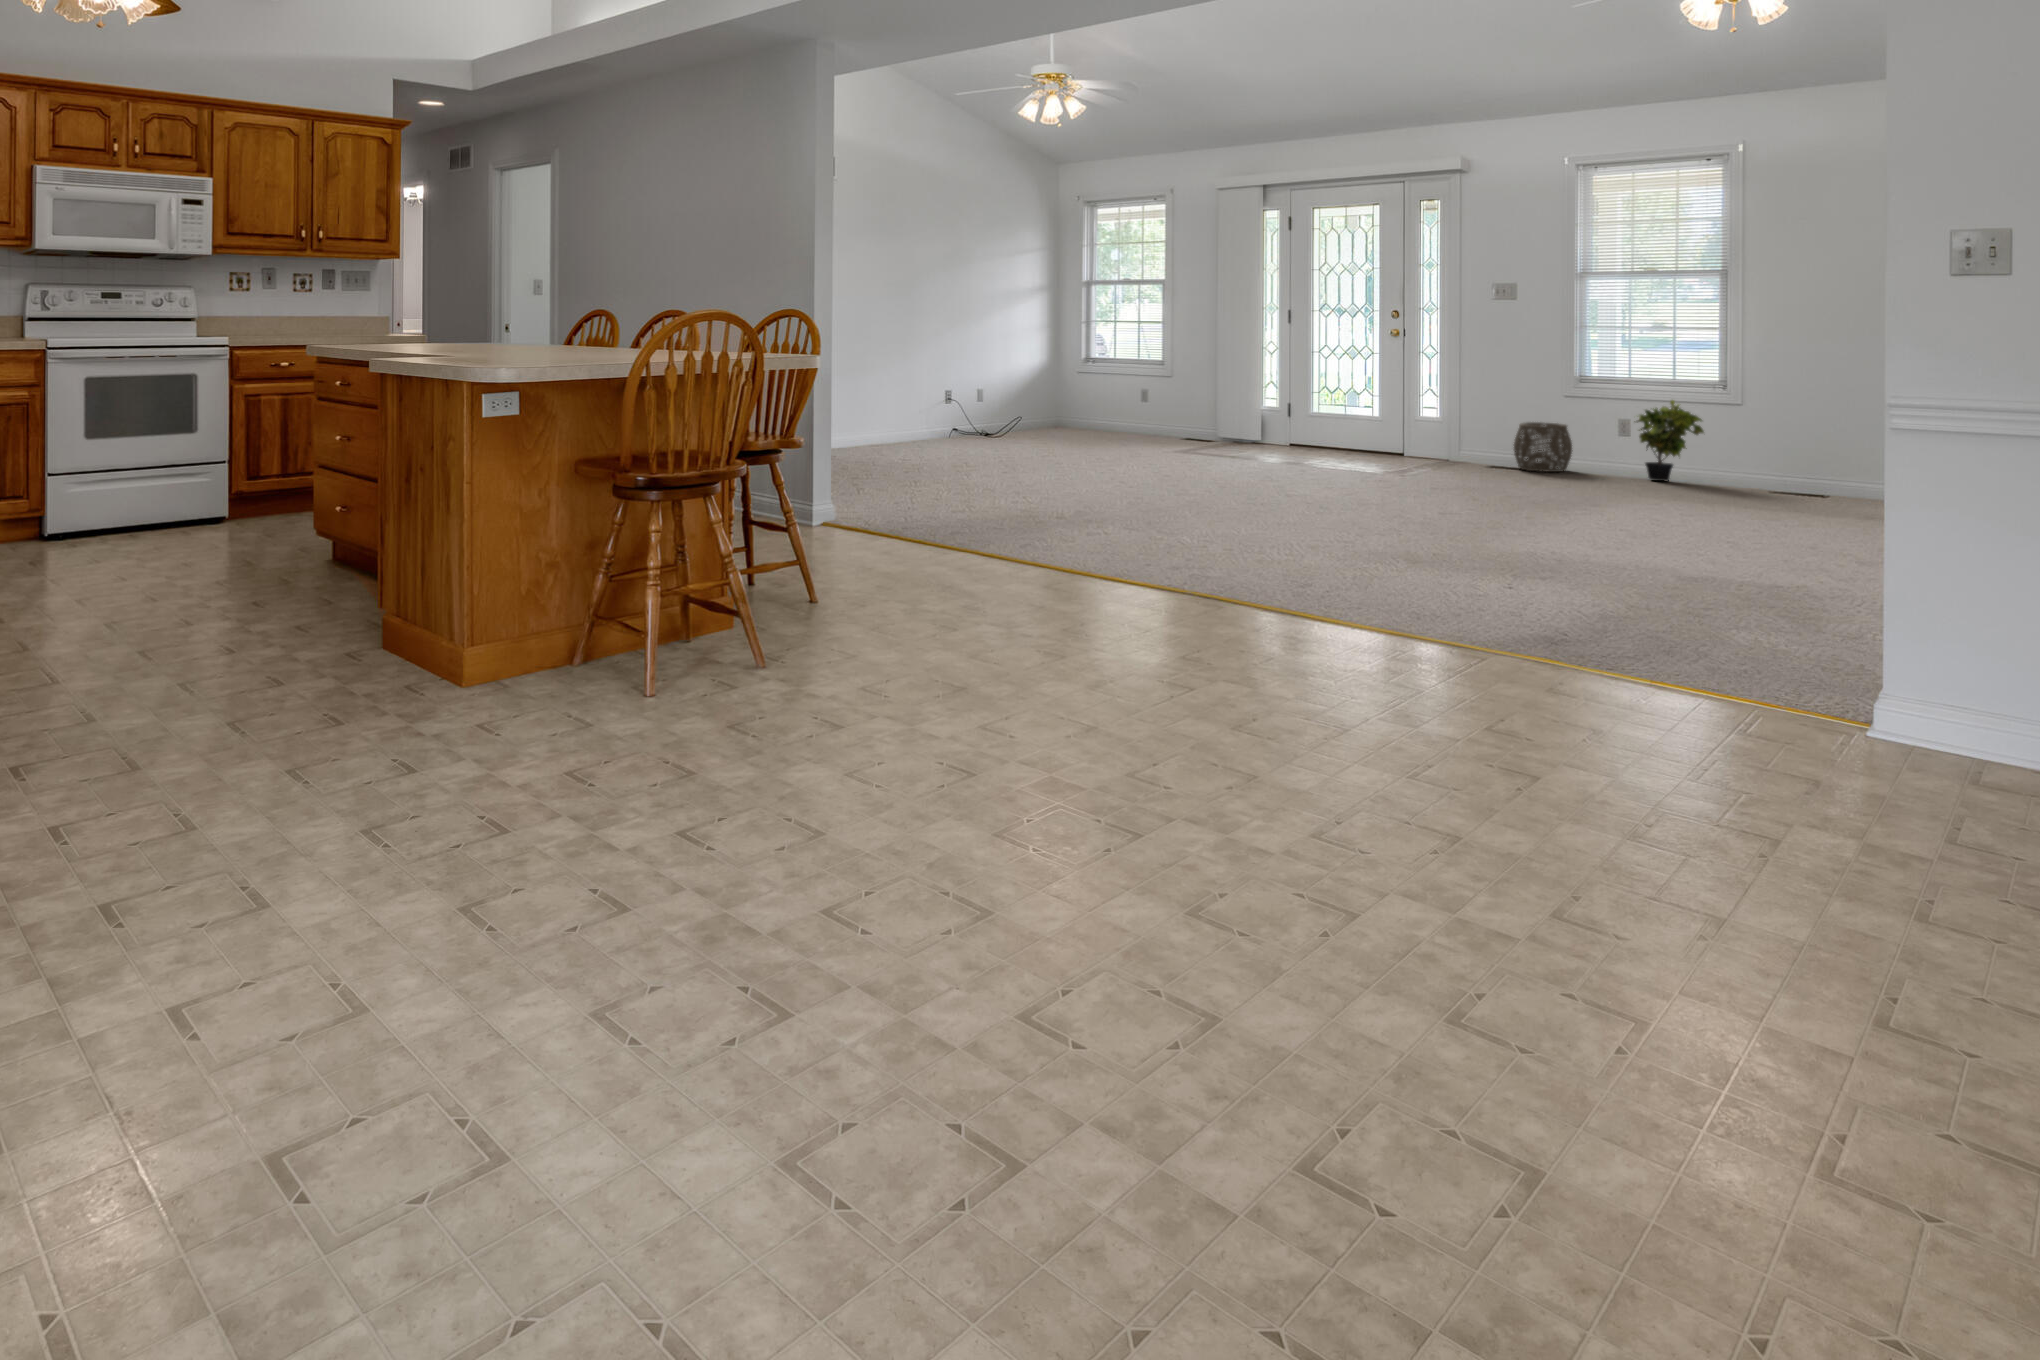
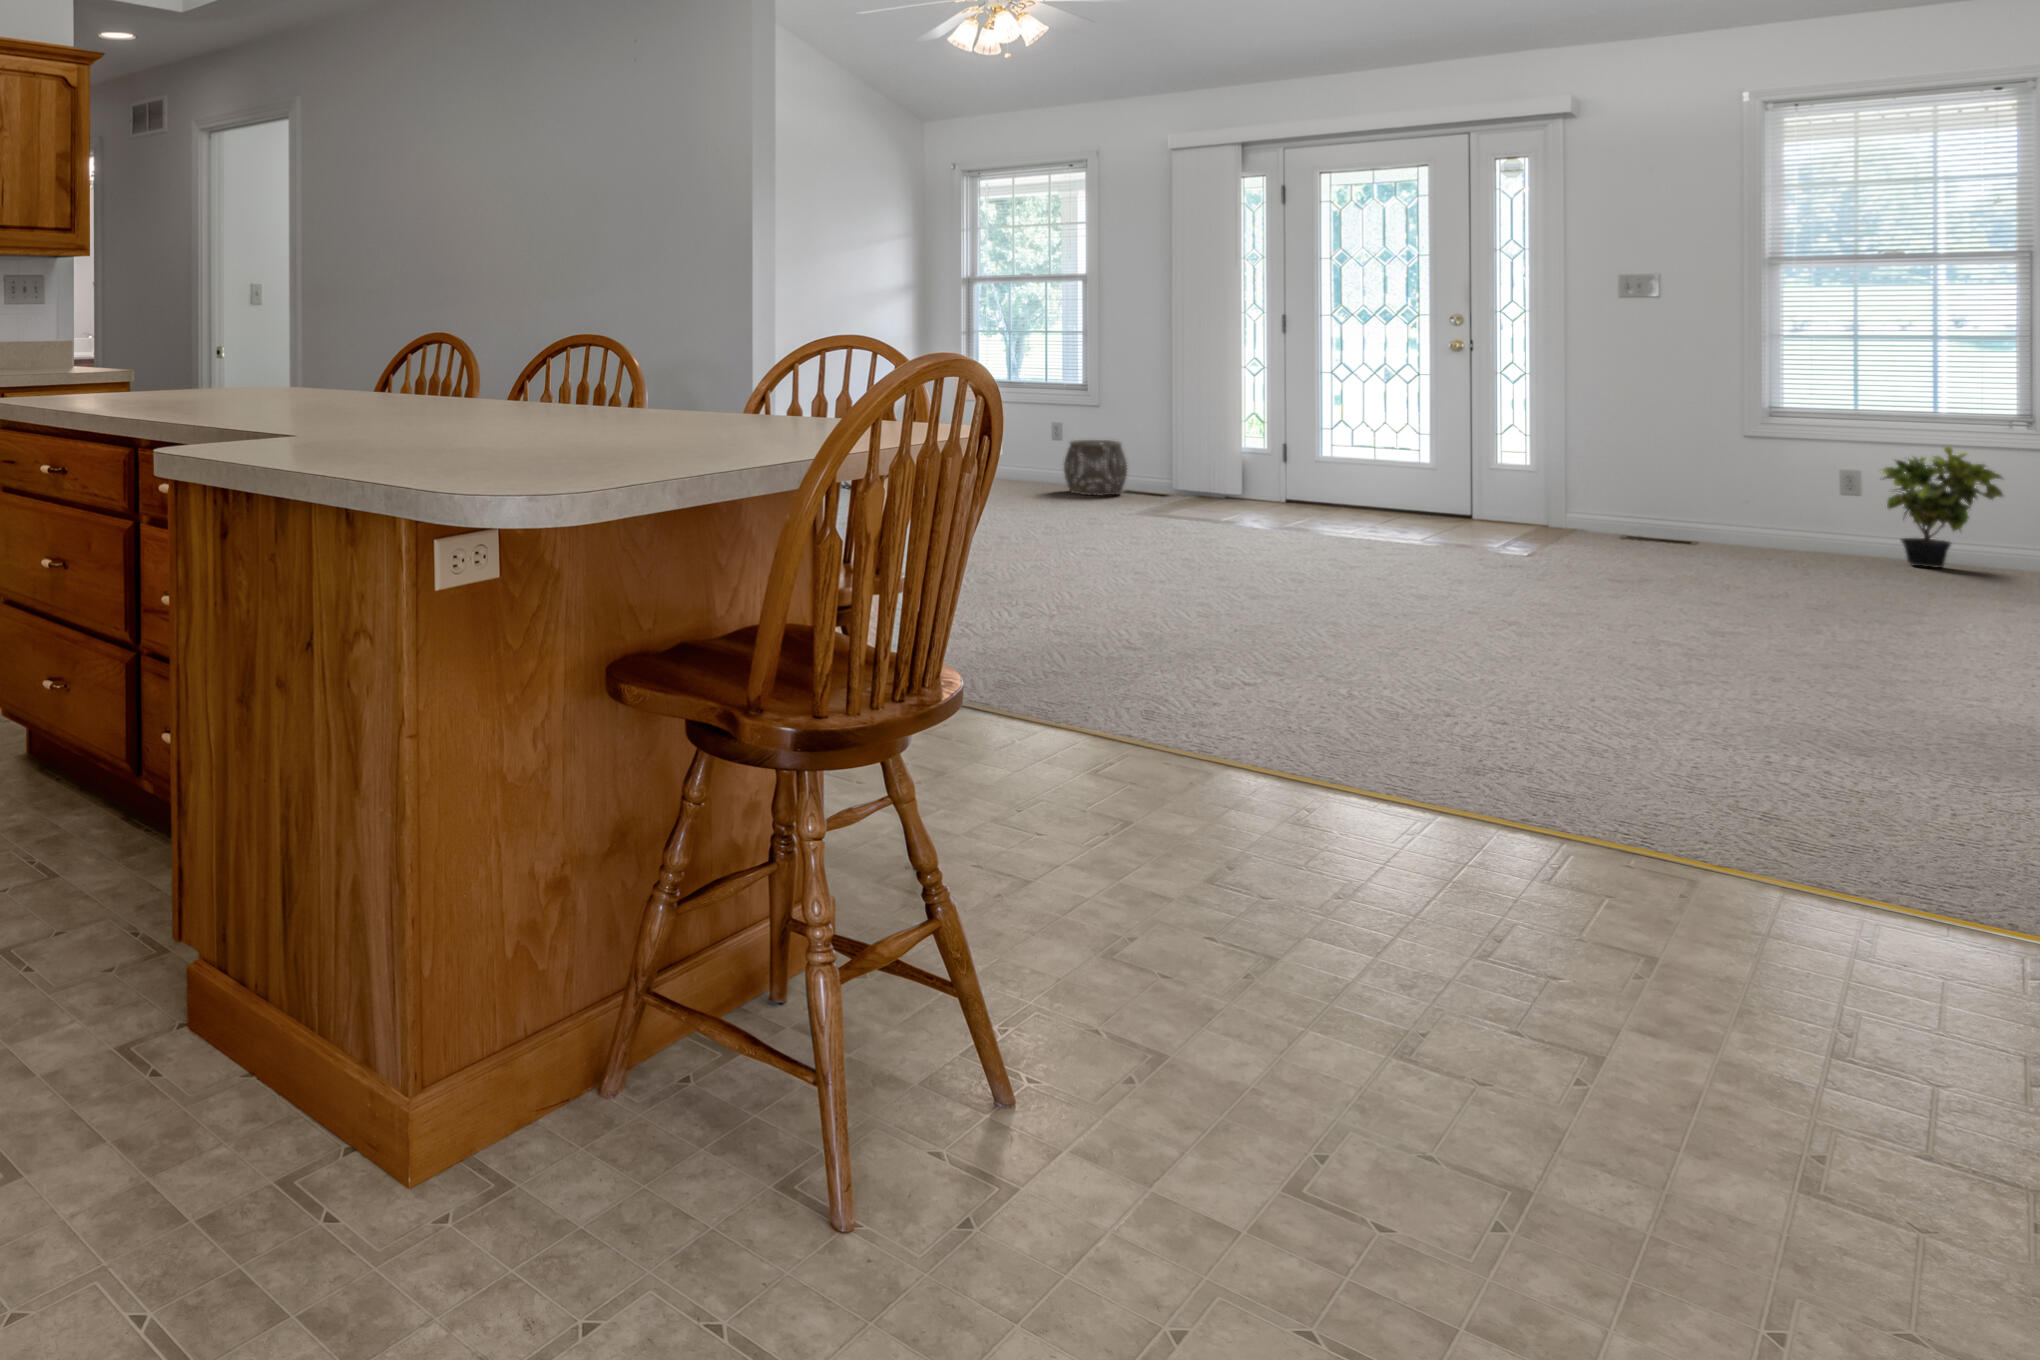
woven basket: present [1514,422,1573,472] -> present [1064,440,1127,496]

